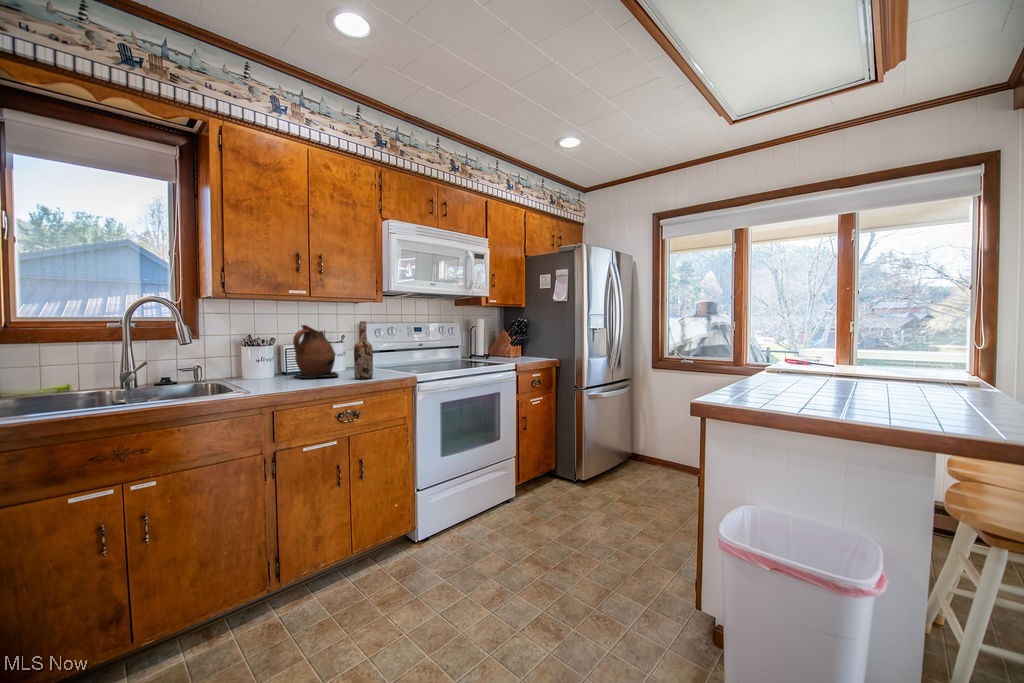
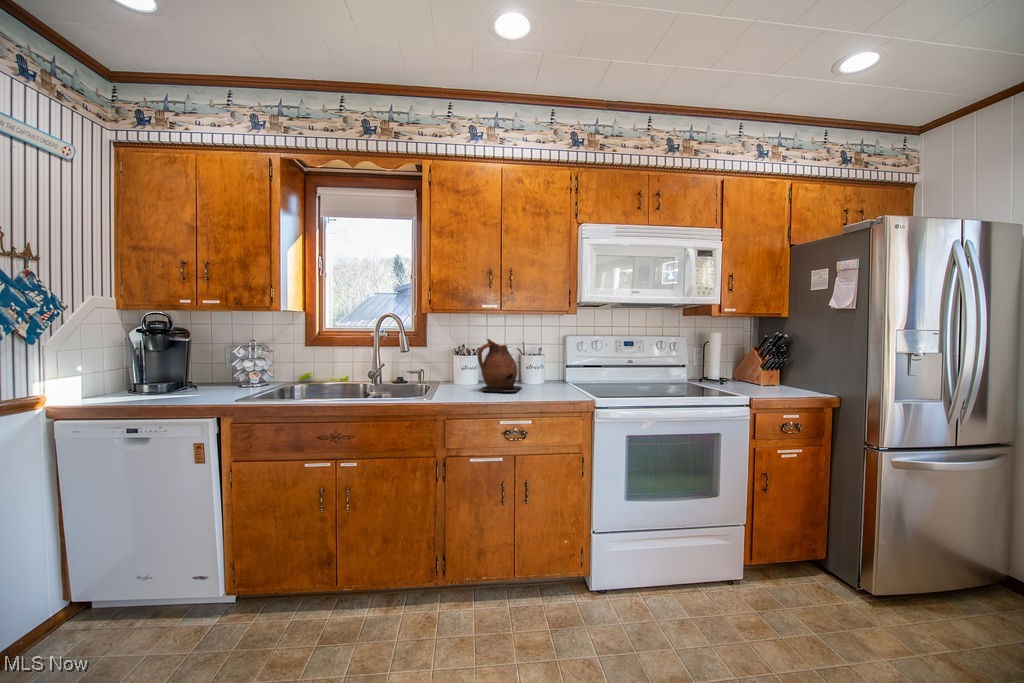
wine bottle: present [354,321,373,379] -> none [526,336,545,398]

